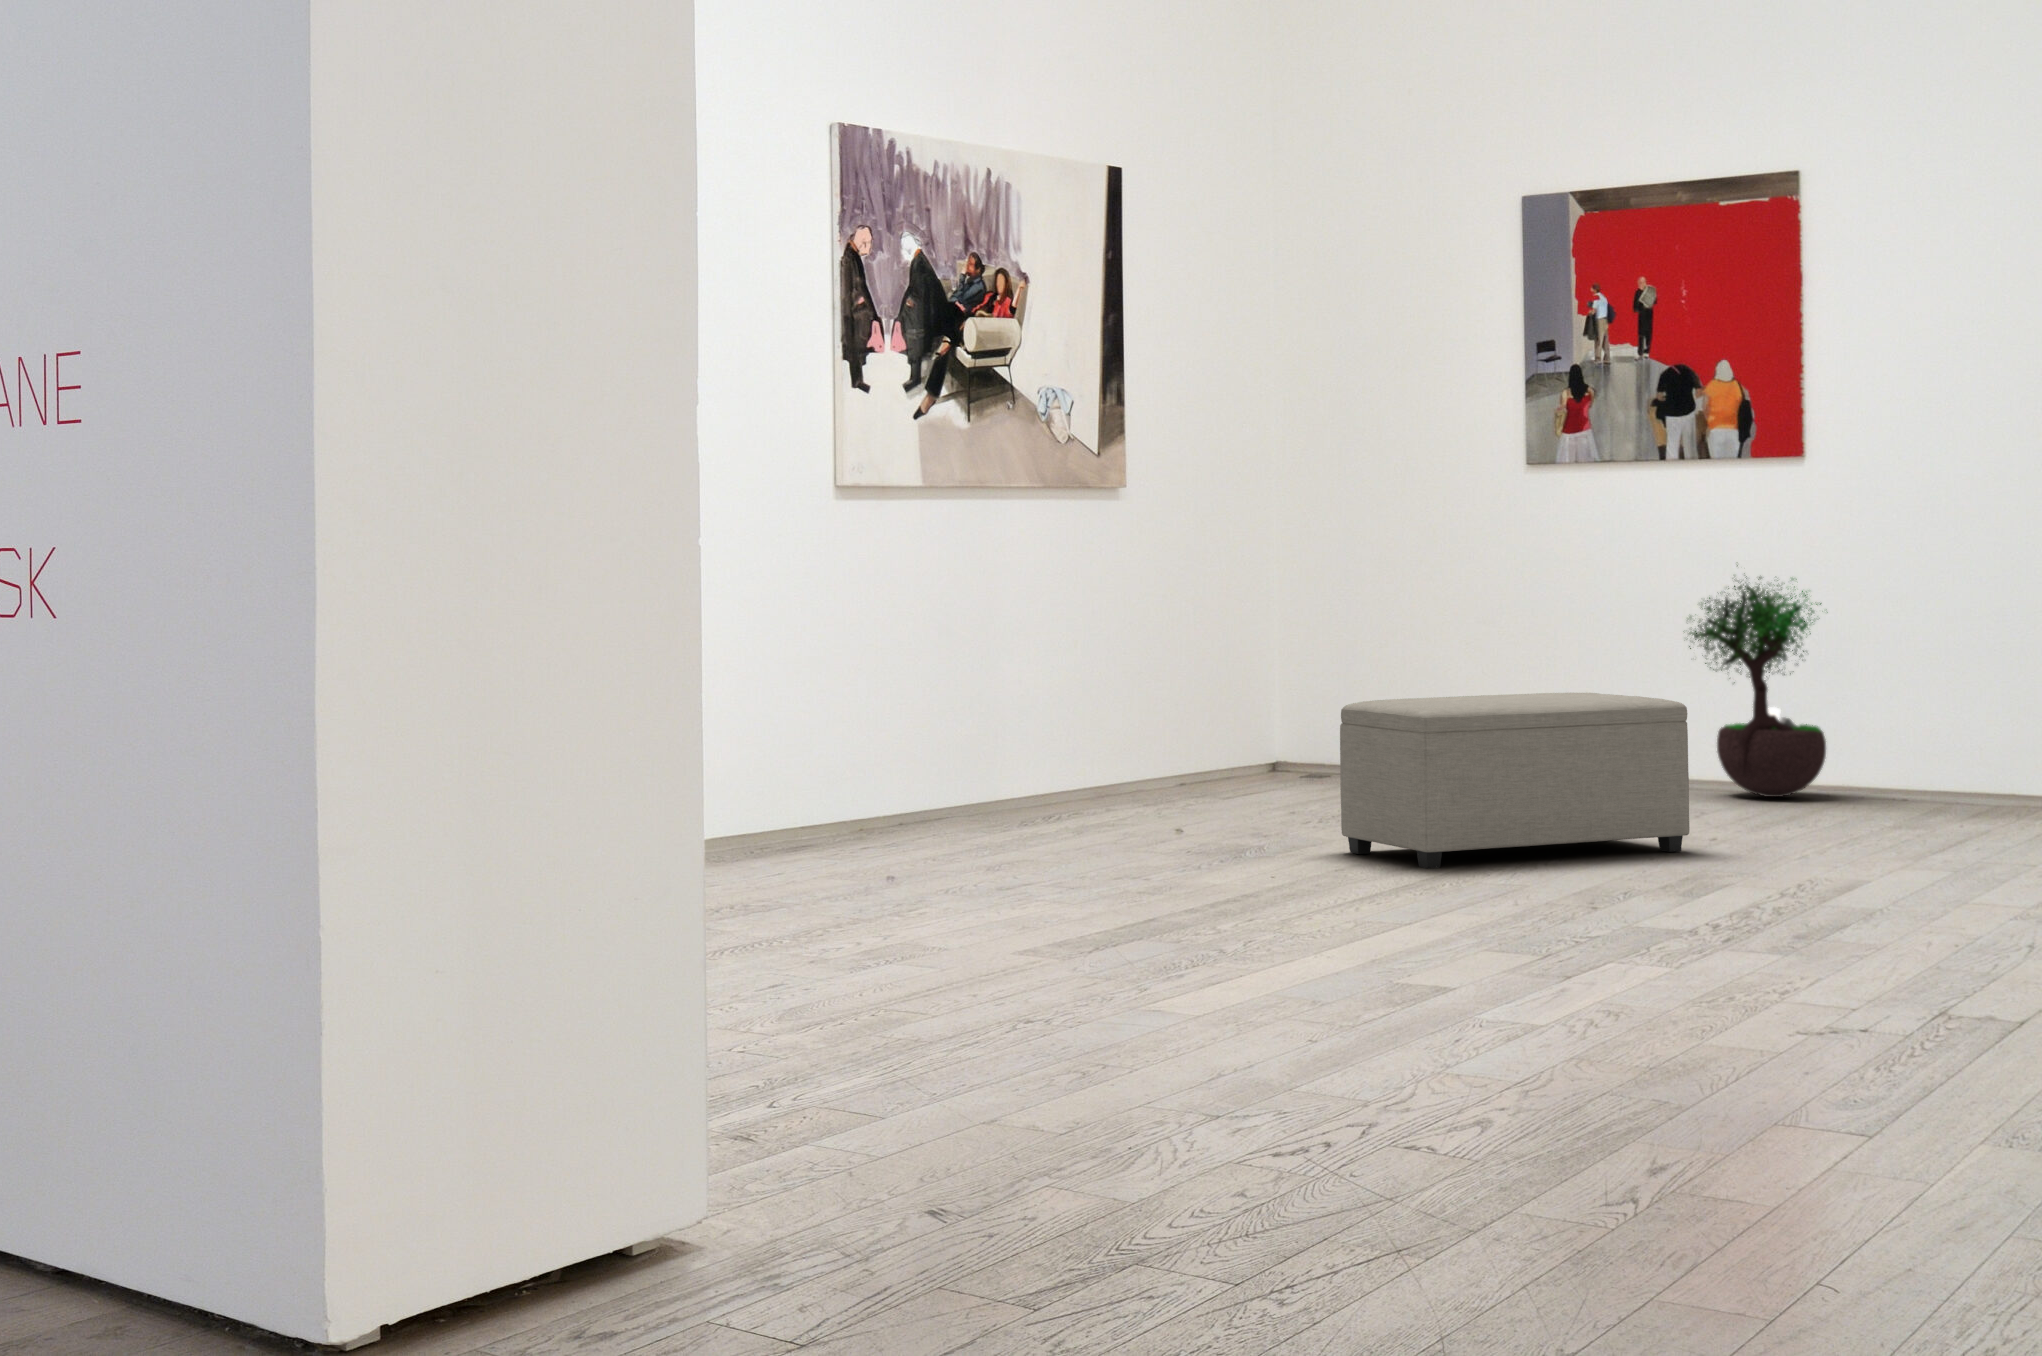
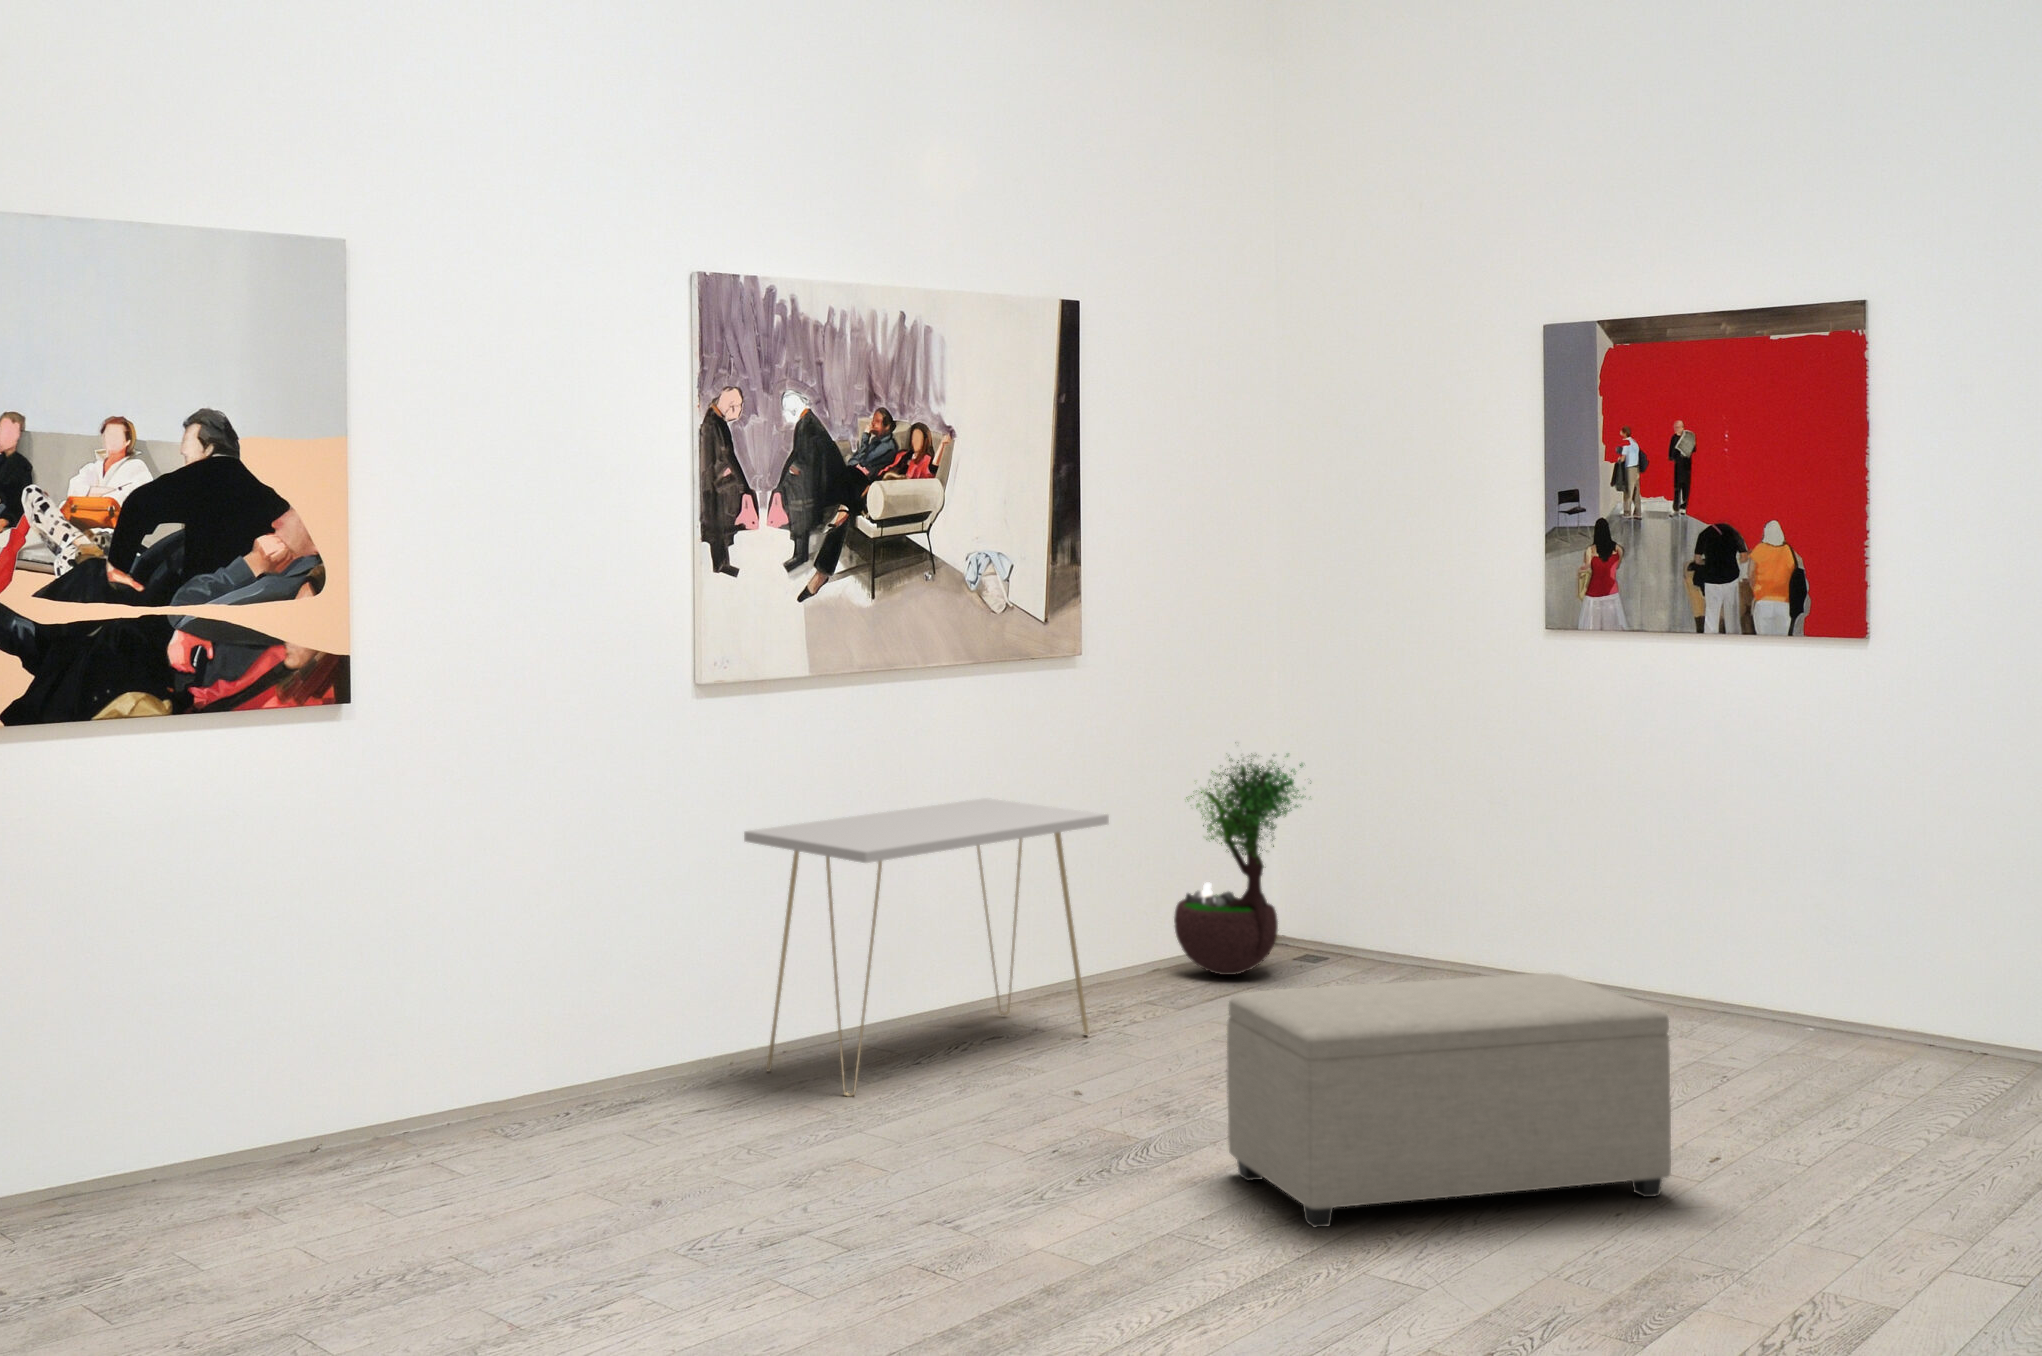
potted tree: present [1689,565,1828,797] -> present [1174,755,1311,975]
console table: none [880,608,1181,834] -> present [744,798,1109,1097]

